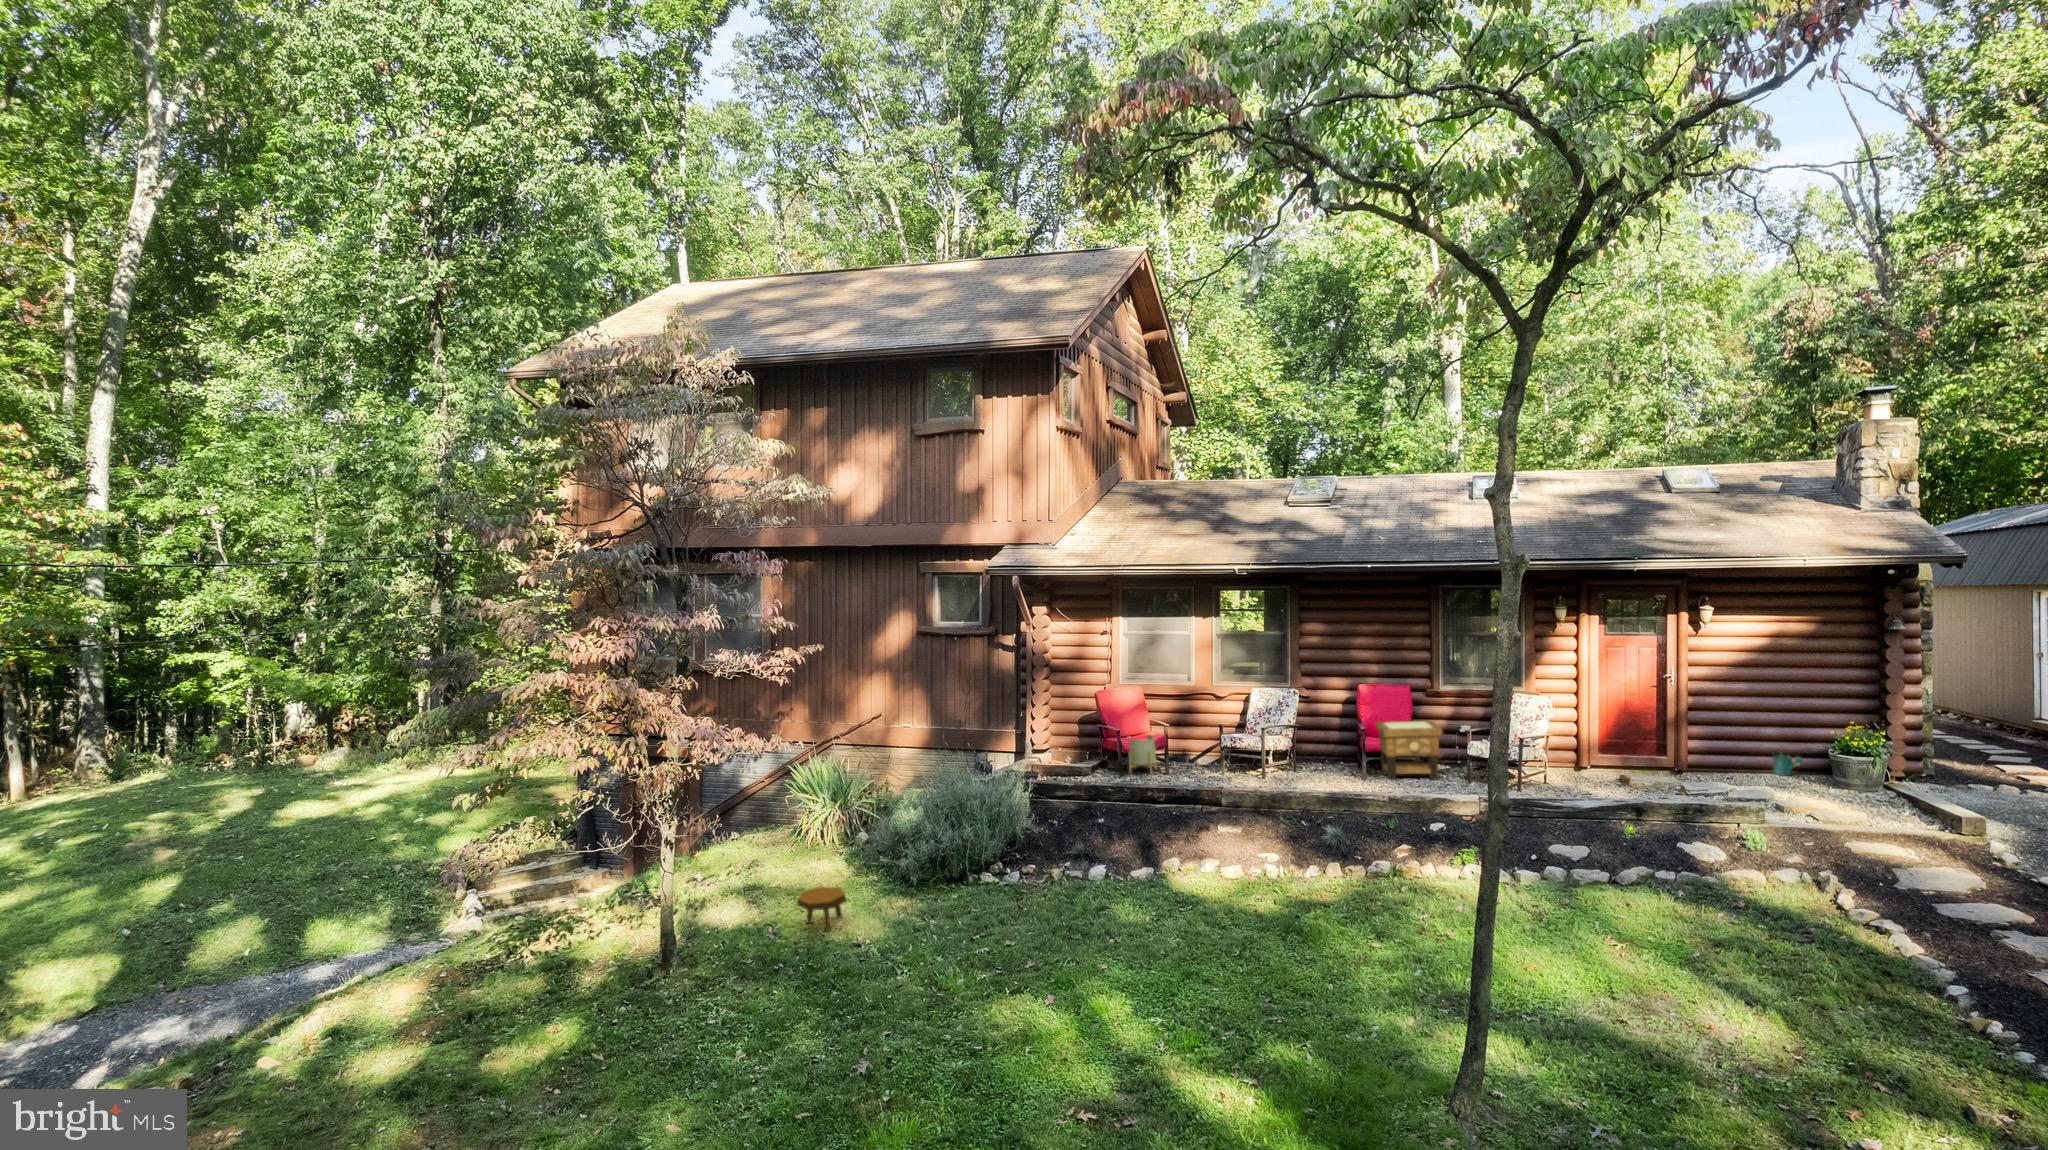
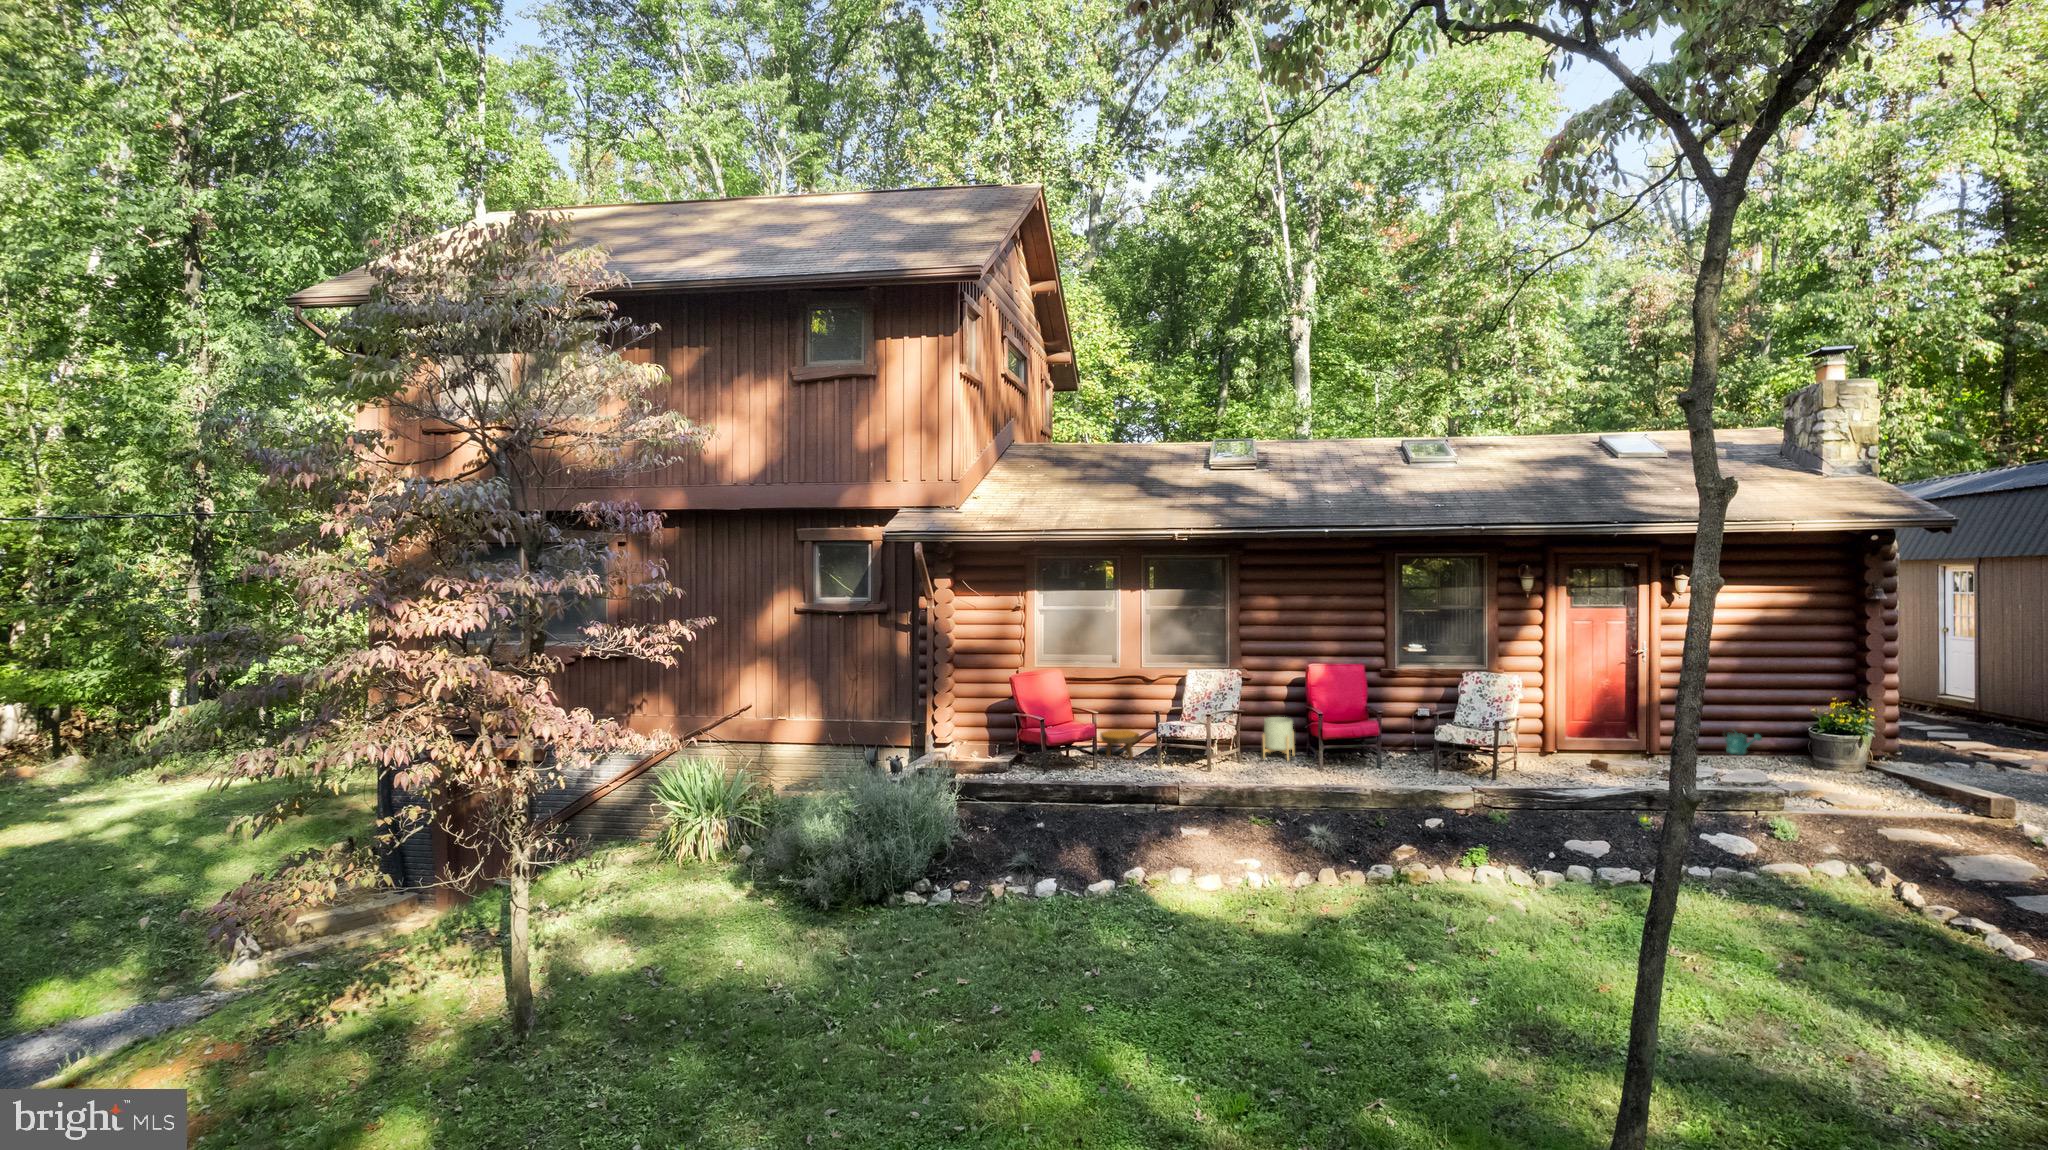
side table: present [1375,721,1443,780] -> none [1325,703,1403,770]
planter: present [1129,735,1157,773] -> present [1263,717,1294,760]
footstool: present [797,887,847,932] -> present [1100,730,1140,760]

